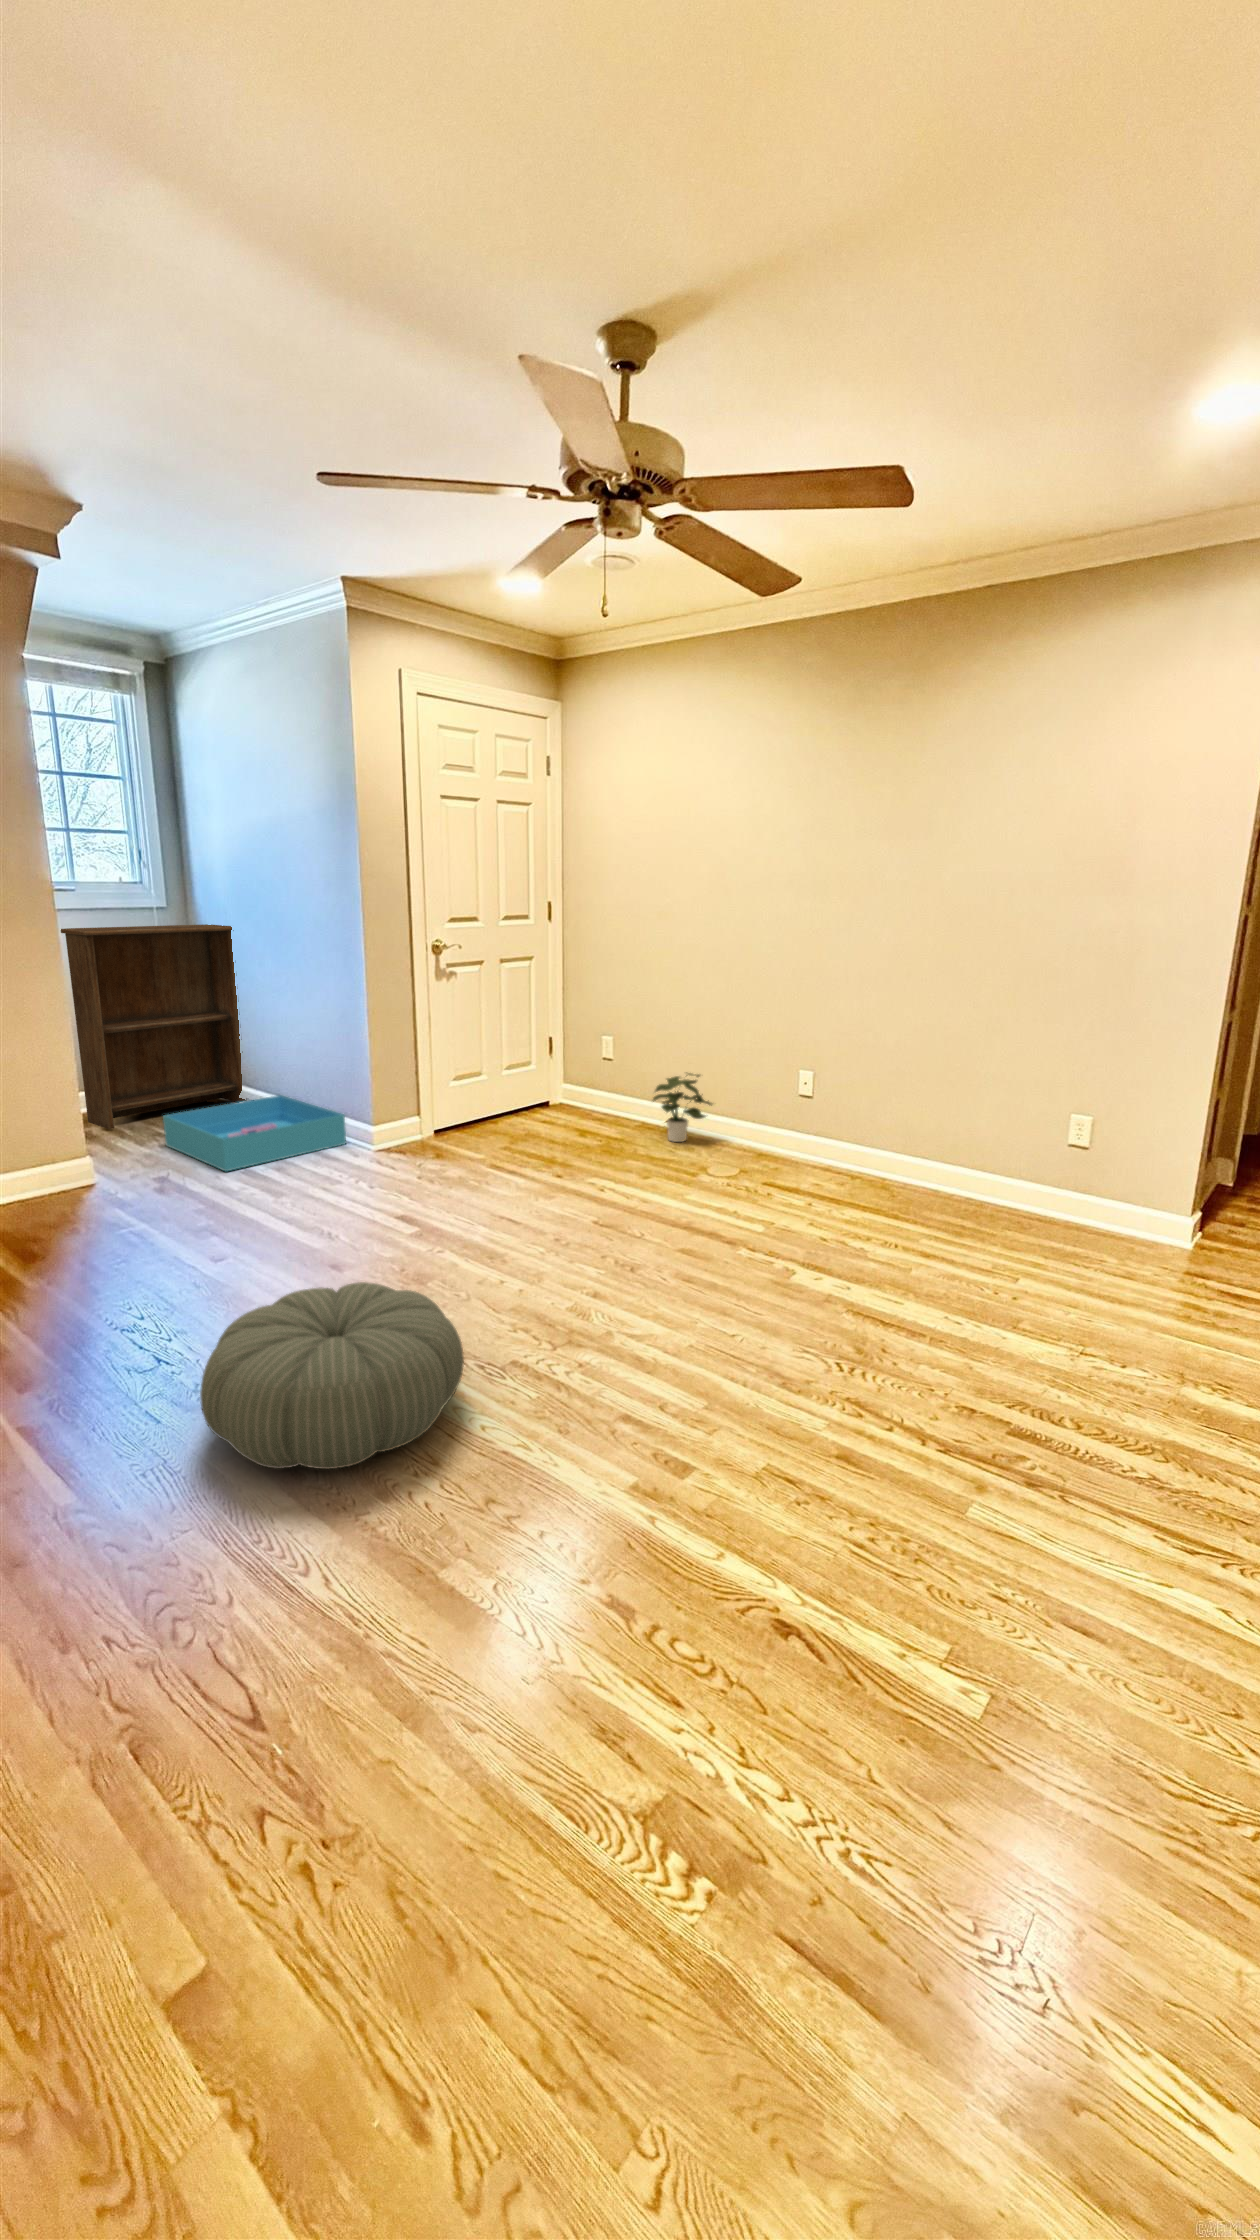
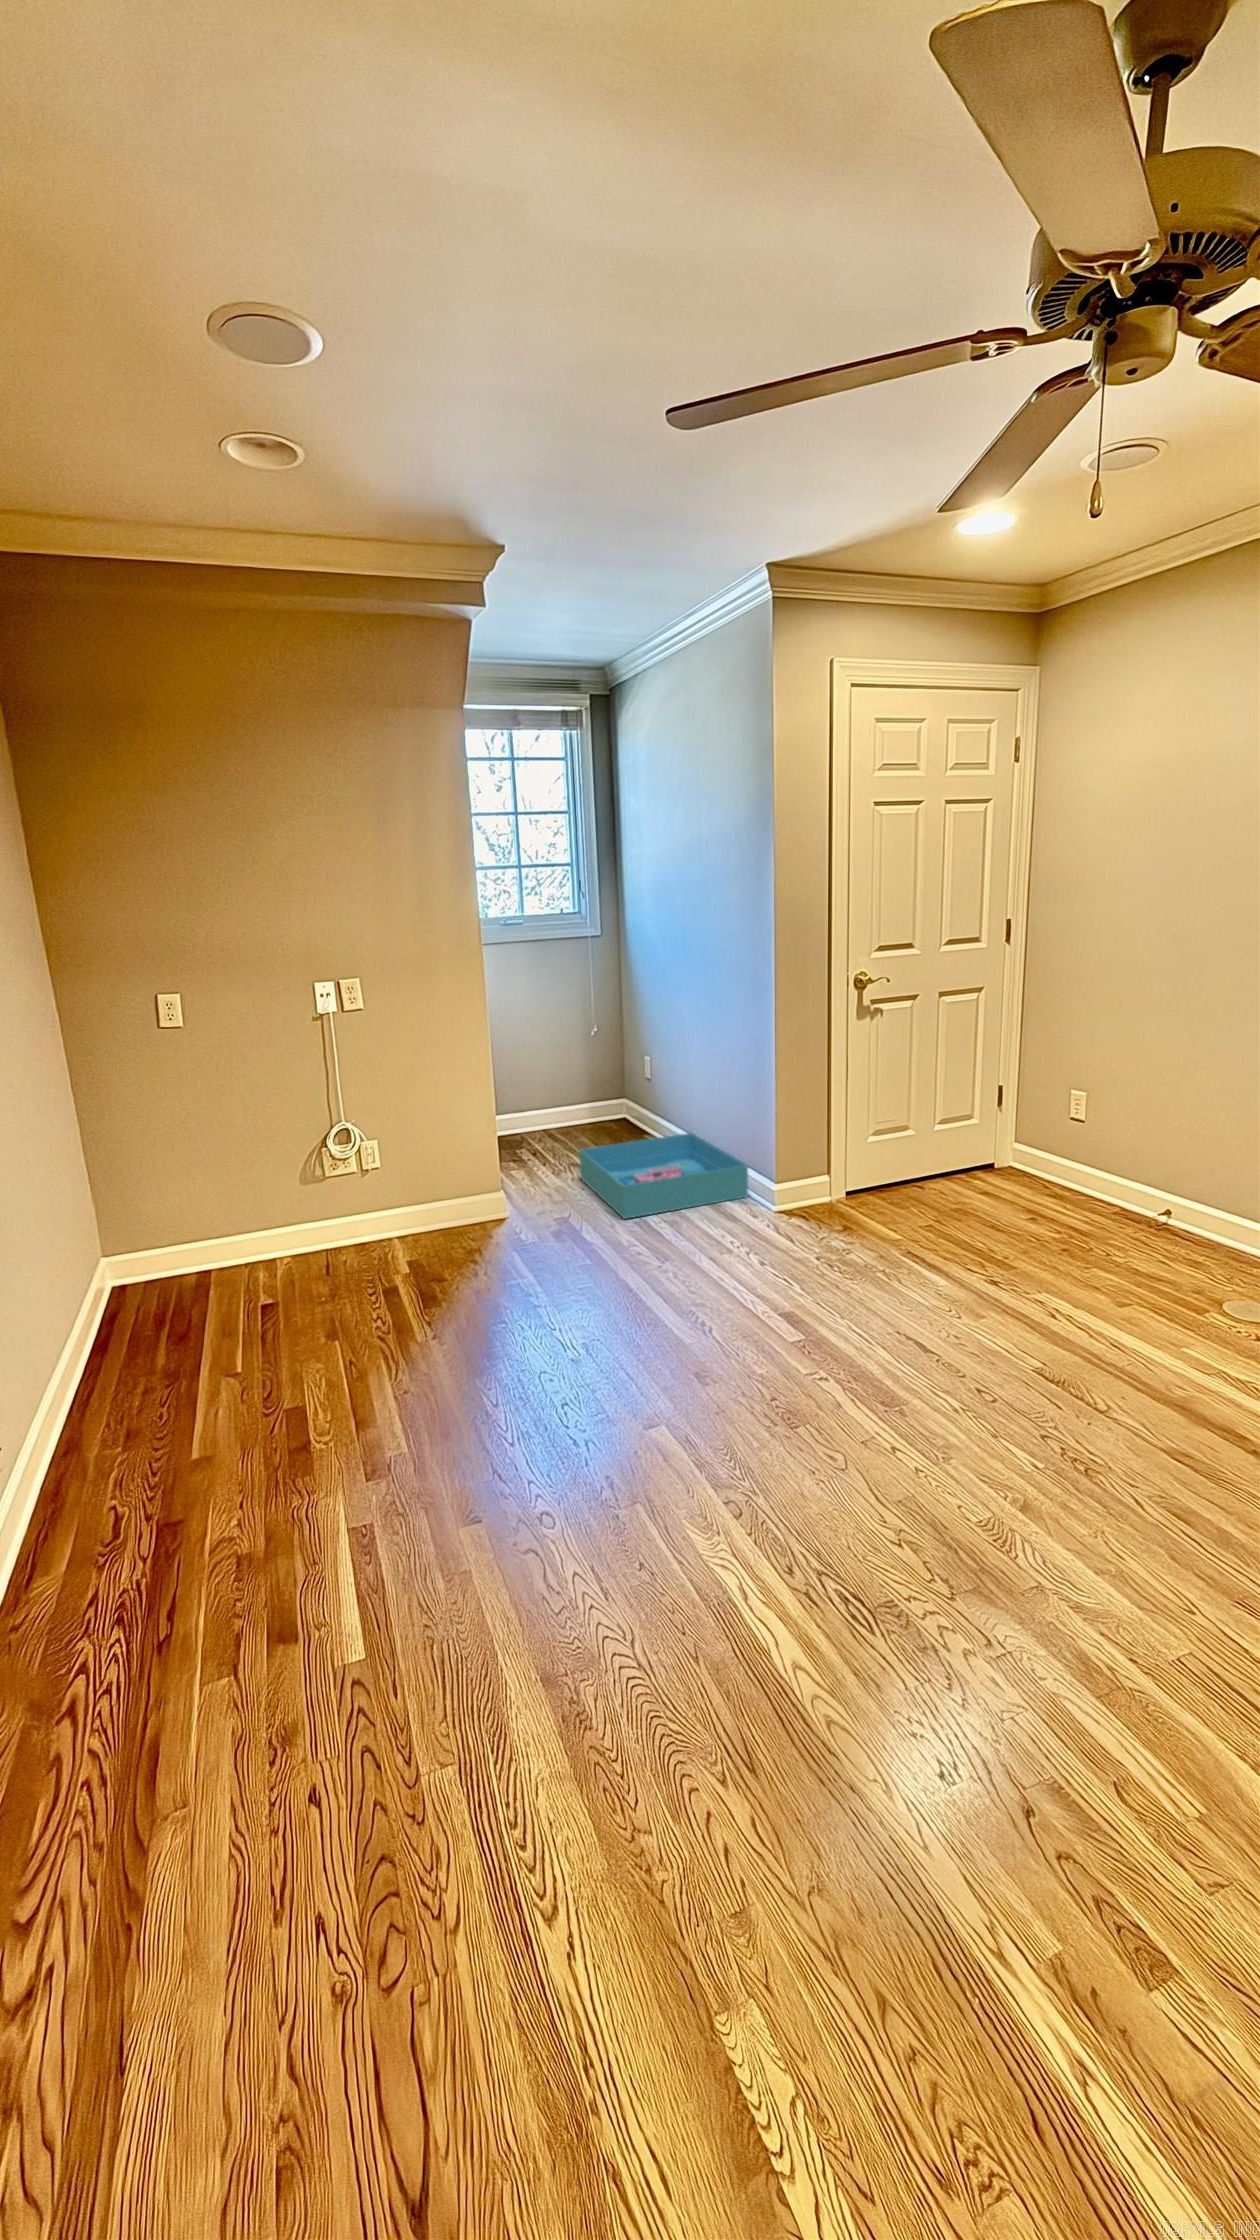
bookshelf: present [61,924,246,1129] -> none [510,954,664,1154]
potted plant: present [653,1073,712,1142] -> none [1133,1151,1238,1245]
pouf: present [200,1282,464,1469] -> none [496,1444,812,1738]

